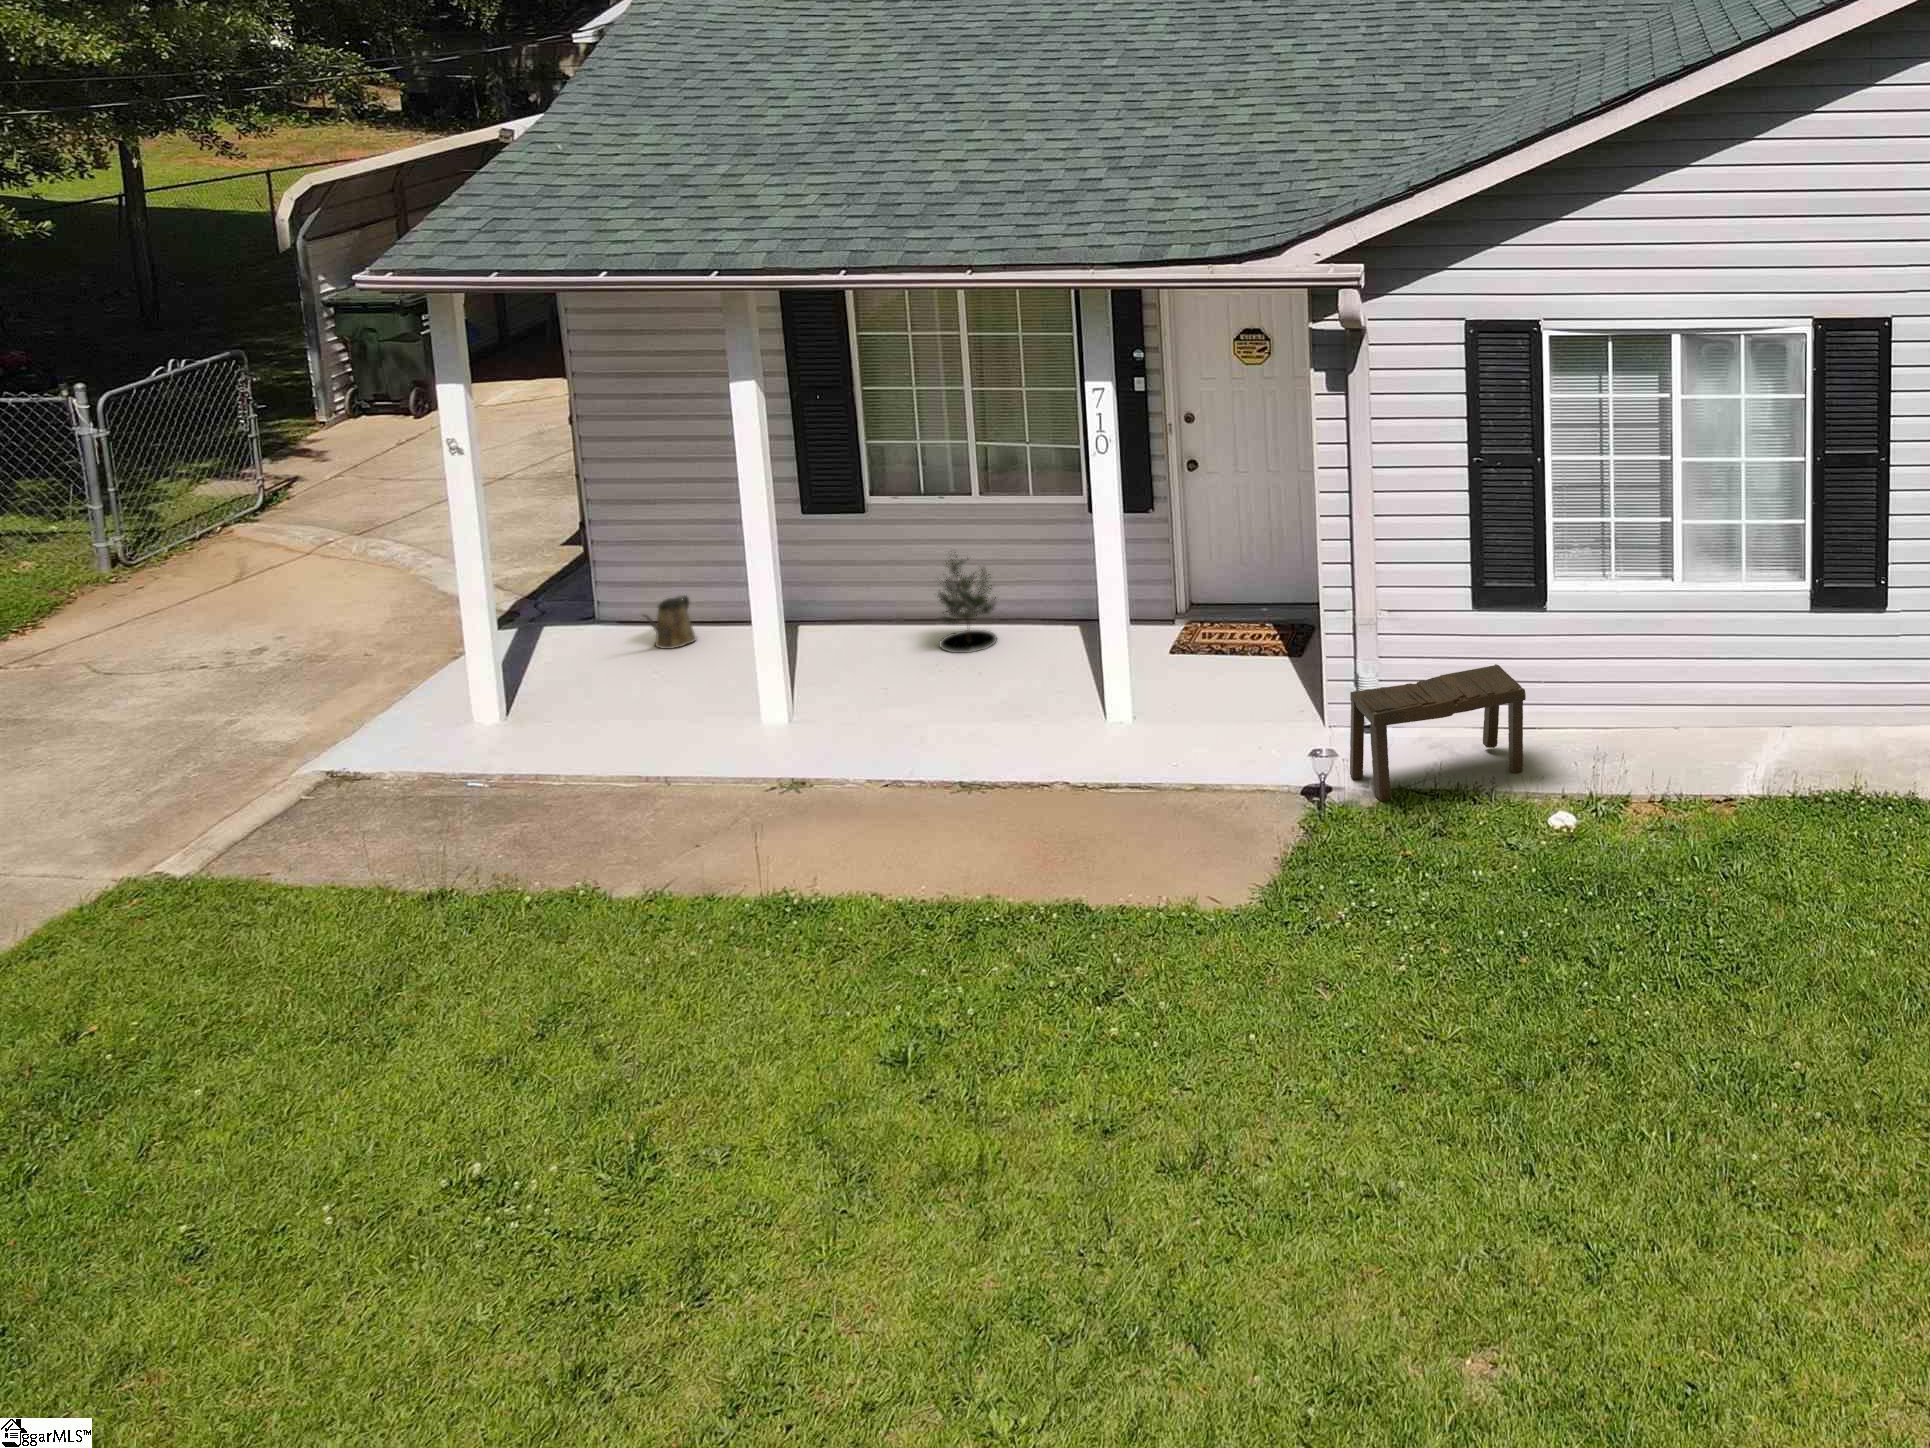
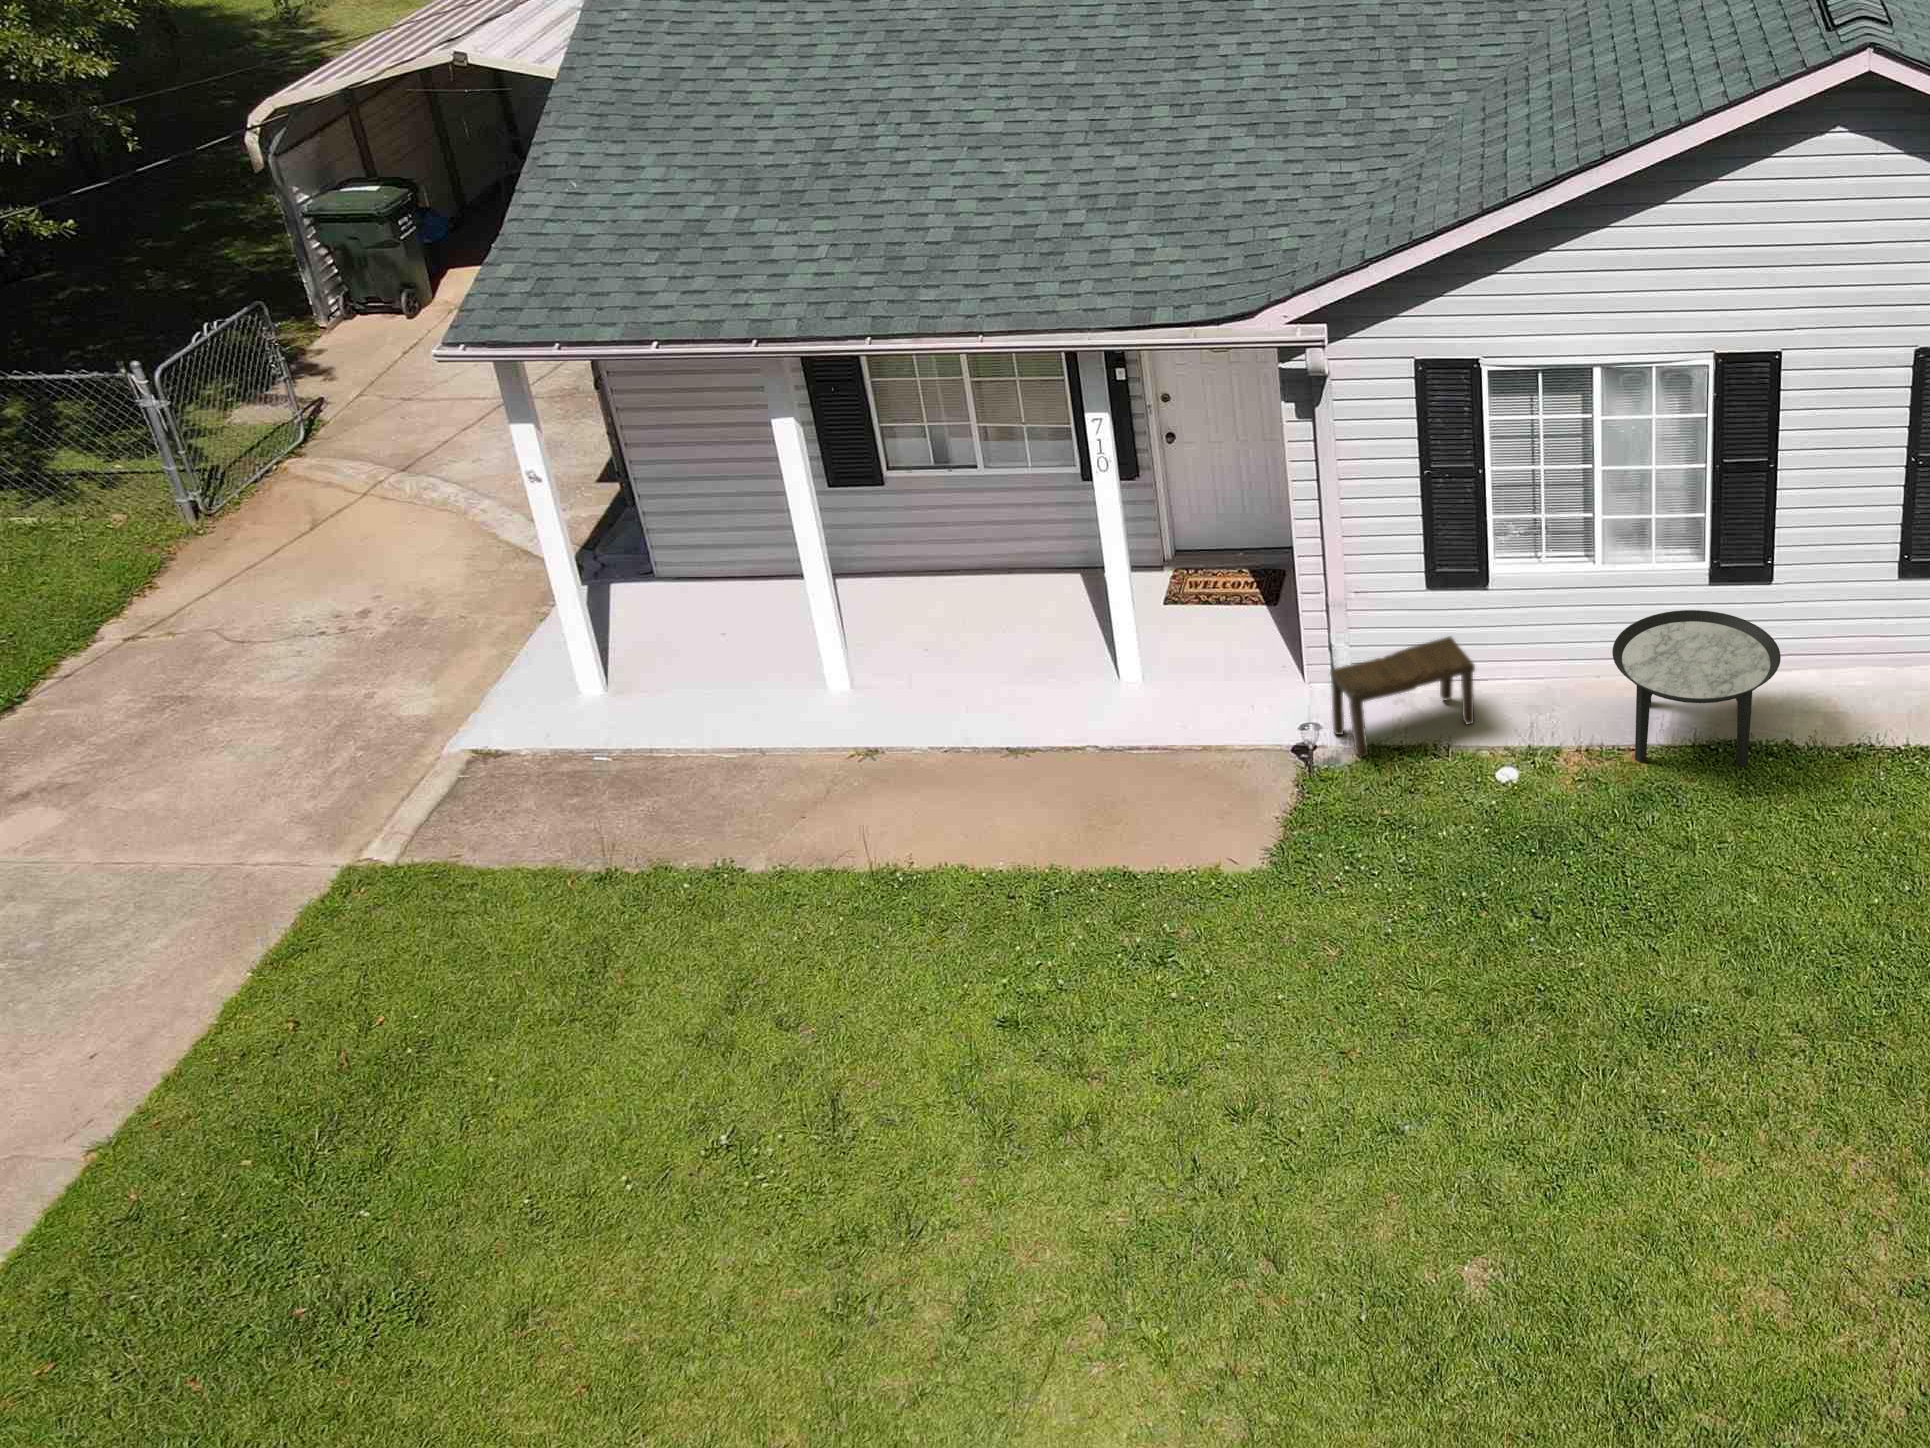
potted tree: present [938,556,997,653] -> none [956,521,1016,607]
watering can: present [643,595,696,649] -> none [706,560,754,609]
round table: none [1693,640,1899,823] -> present [1612,610,1781,767]

